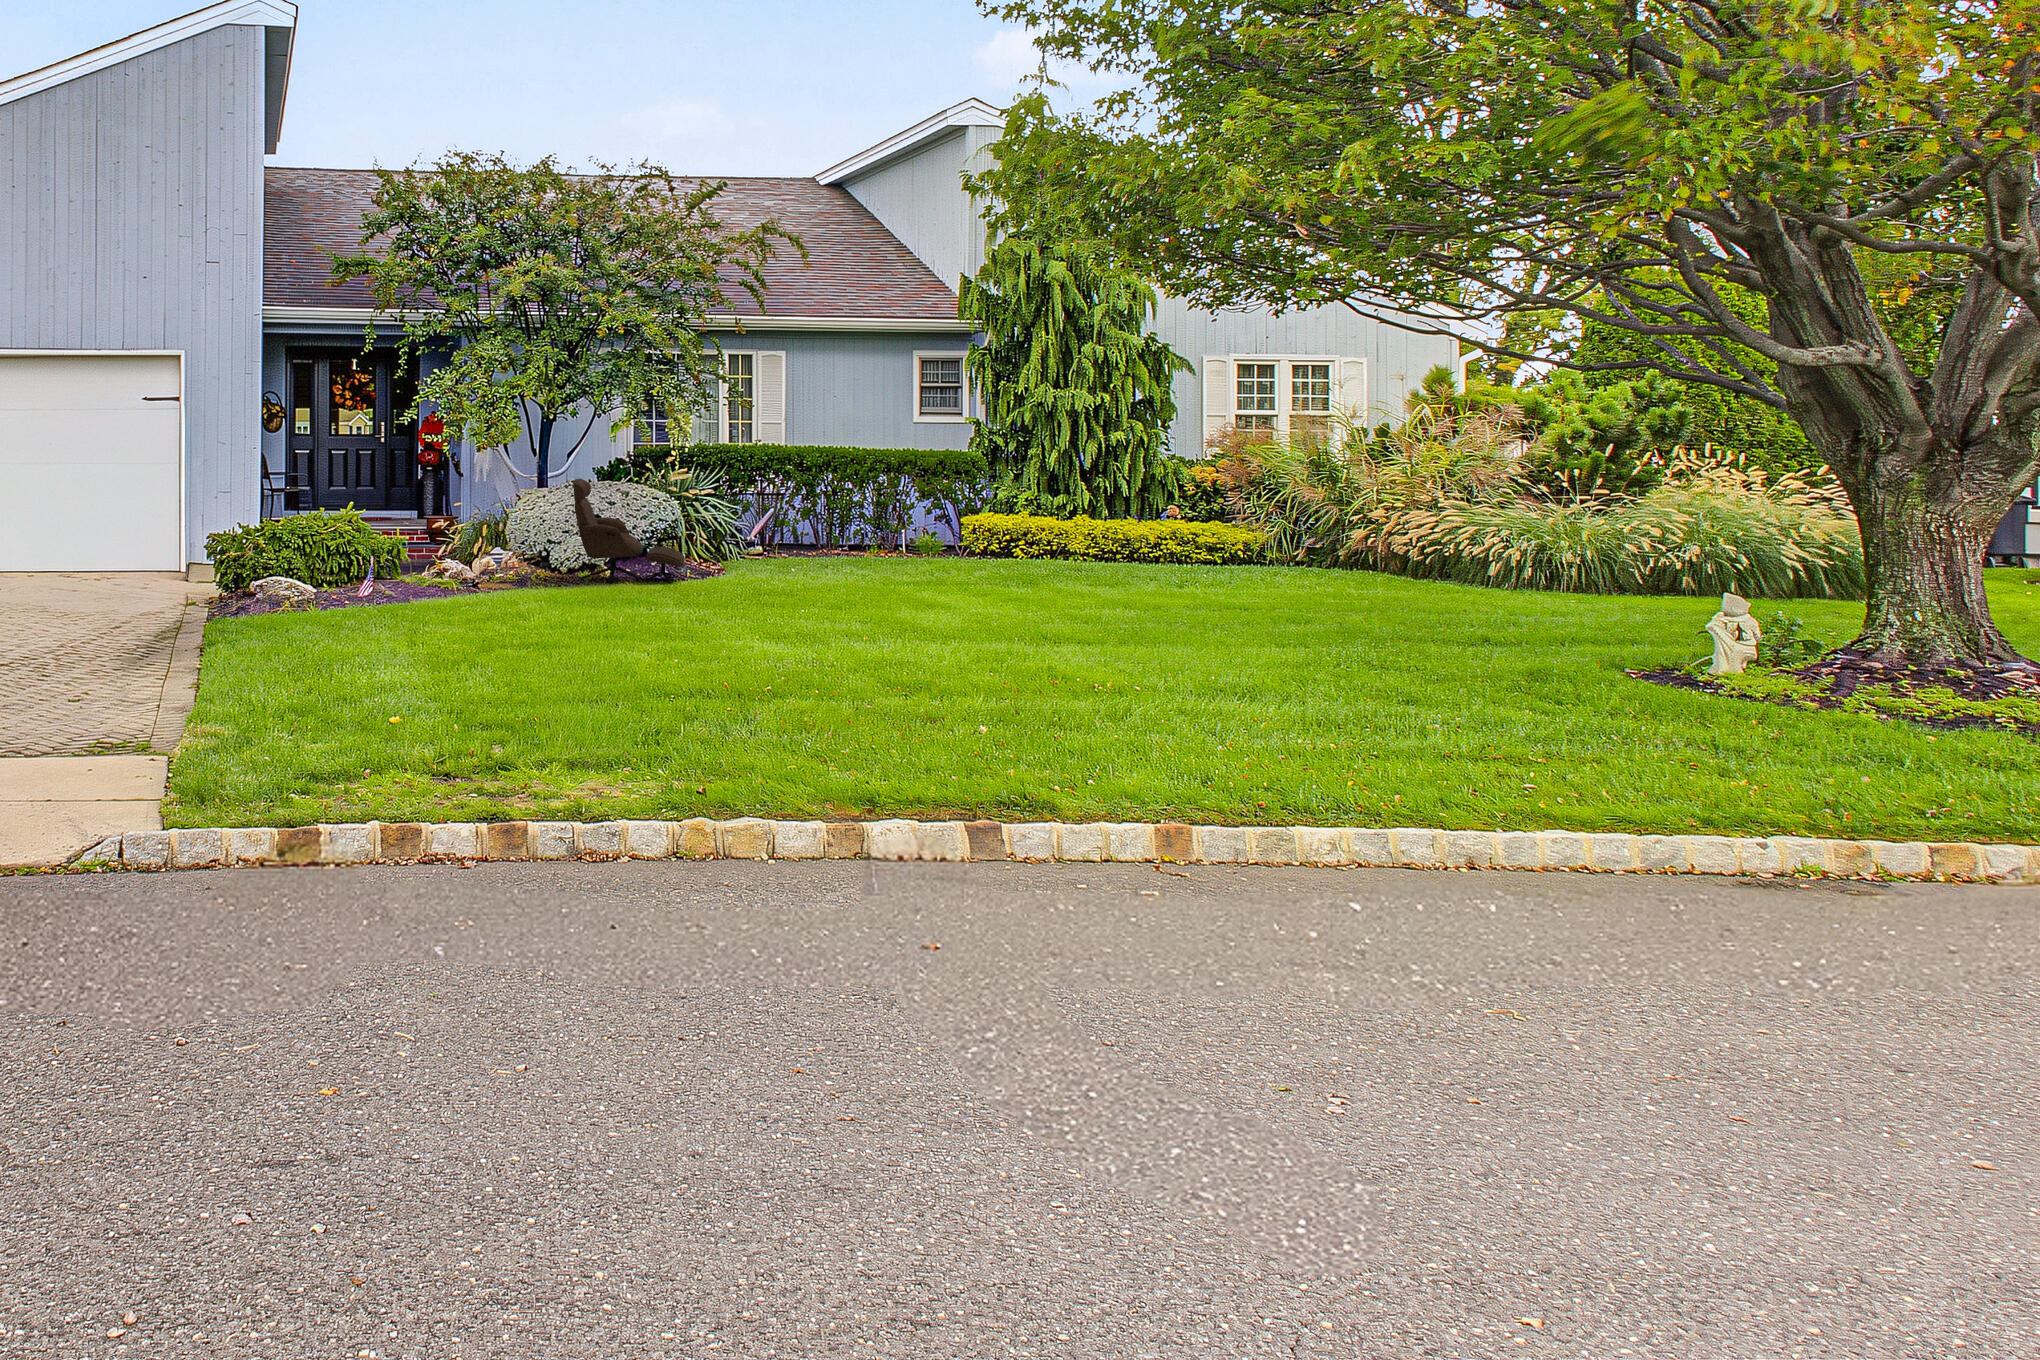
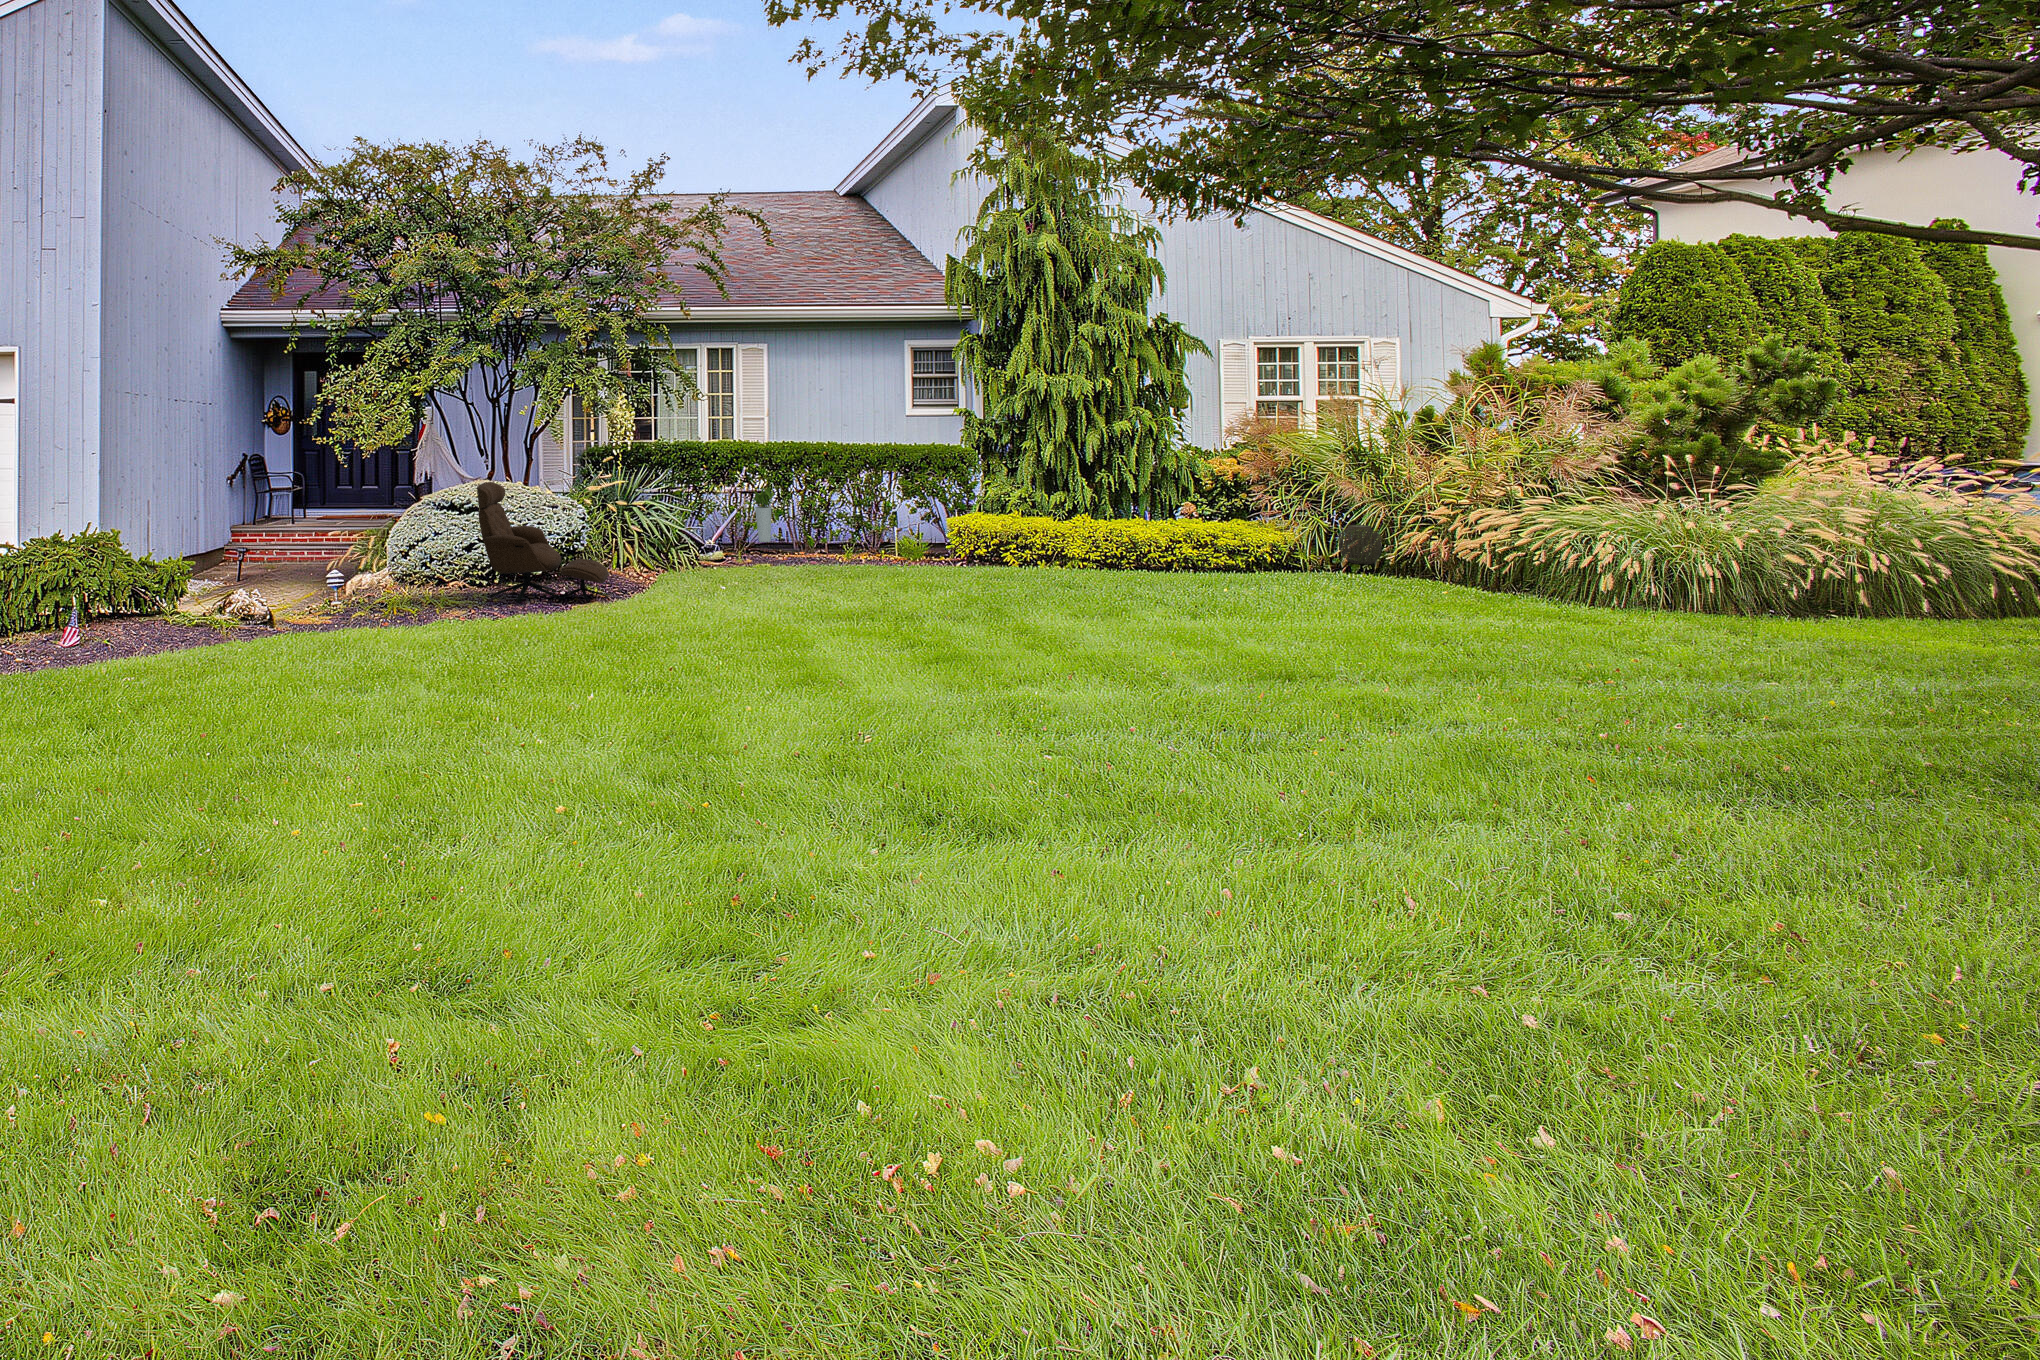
planter: none [781,487,803,539] -> present [753,487,774,542]
woven basket: none [1299,526,1334,560] -> present [1339,525,1382,564]

